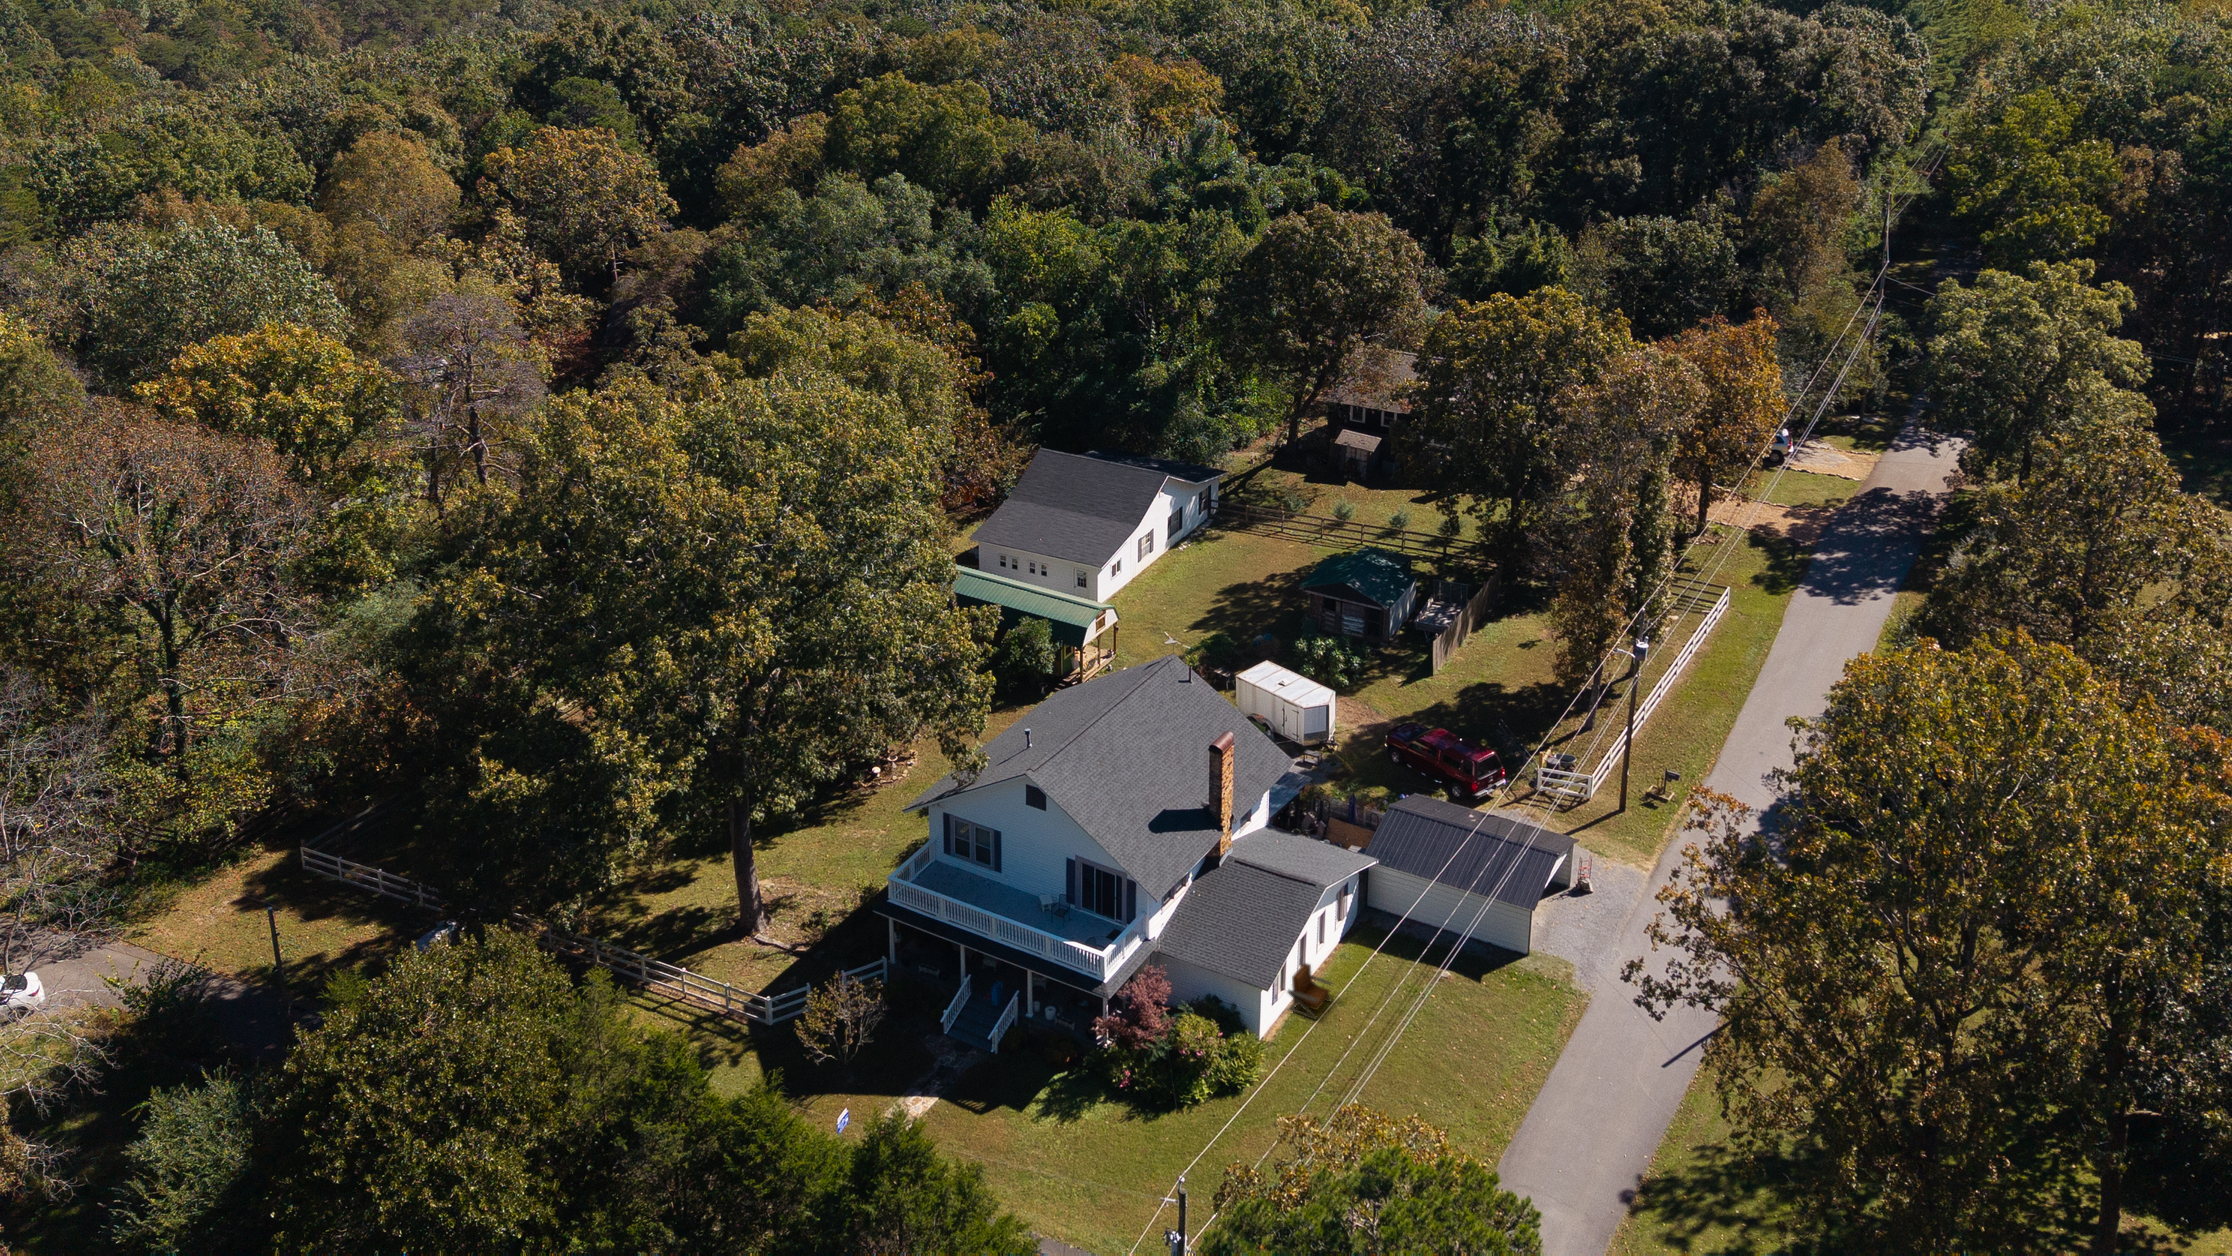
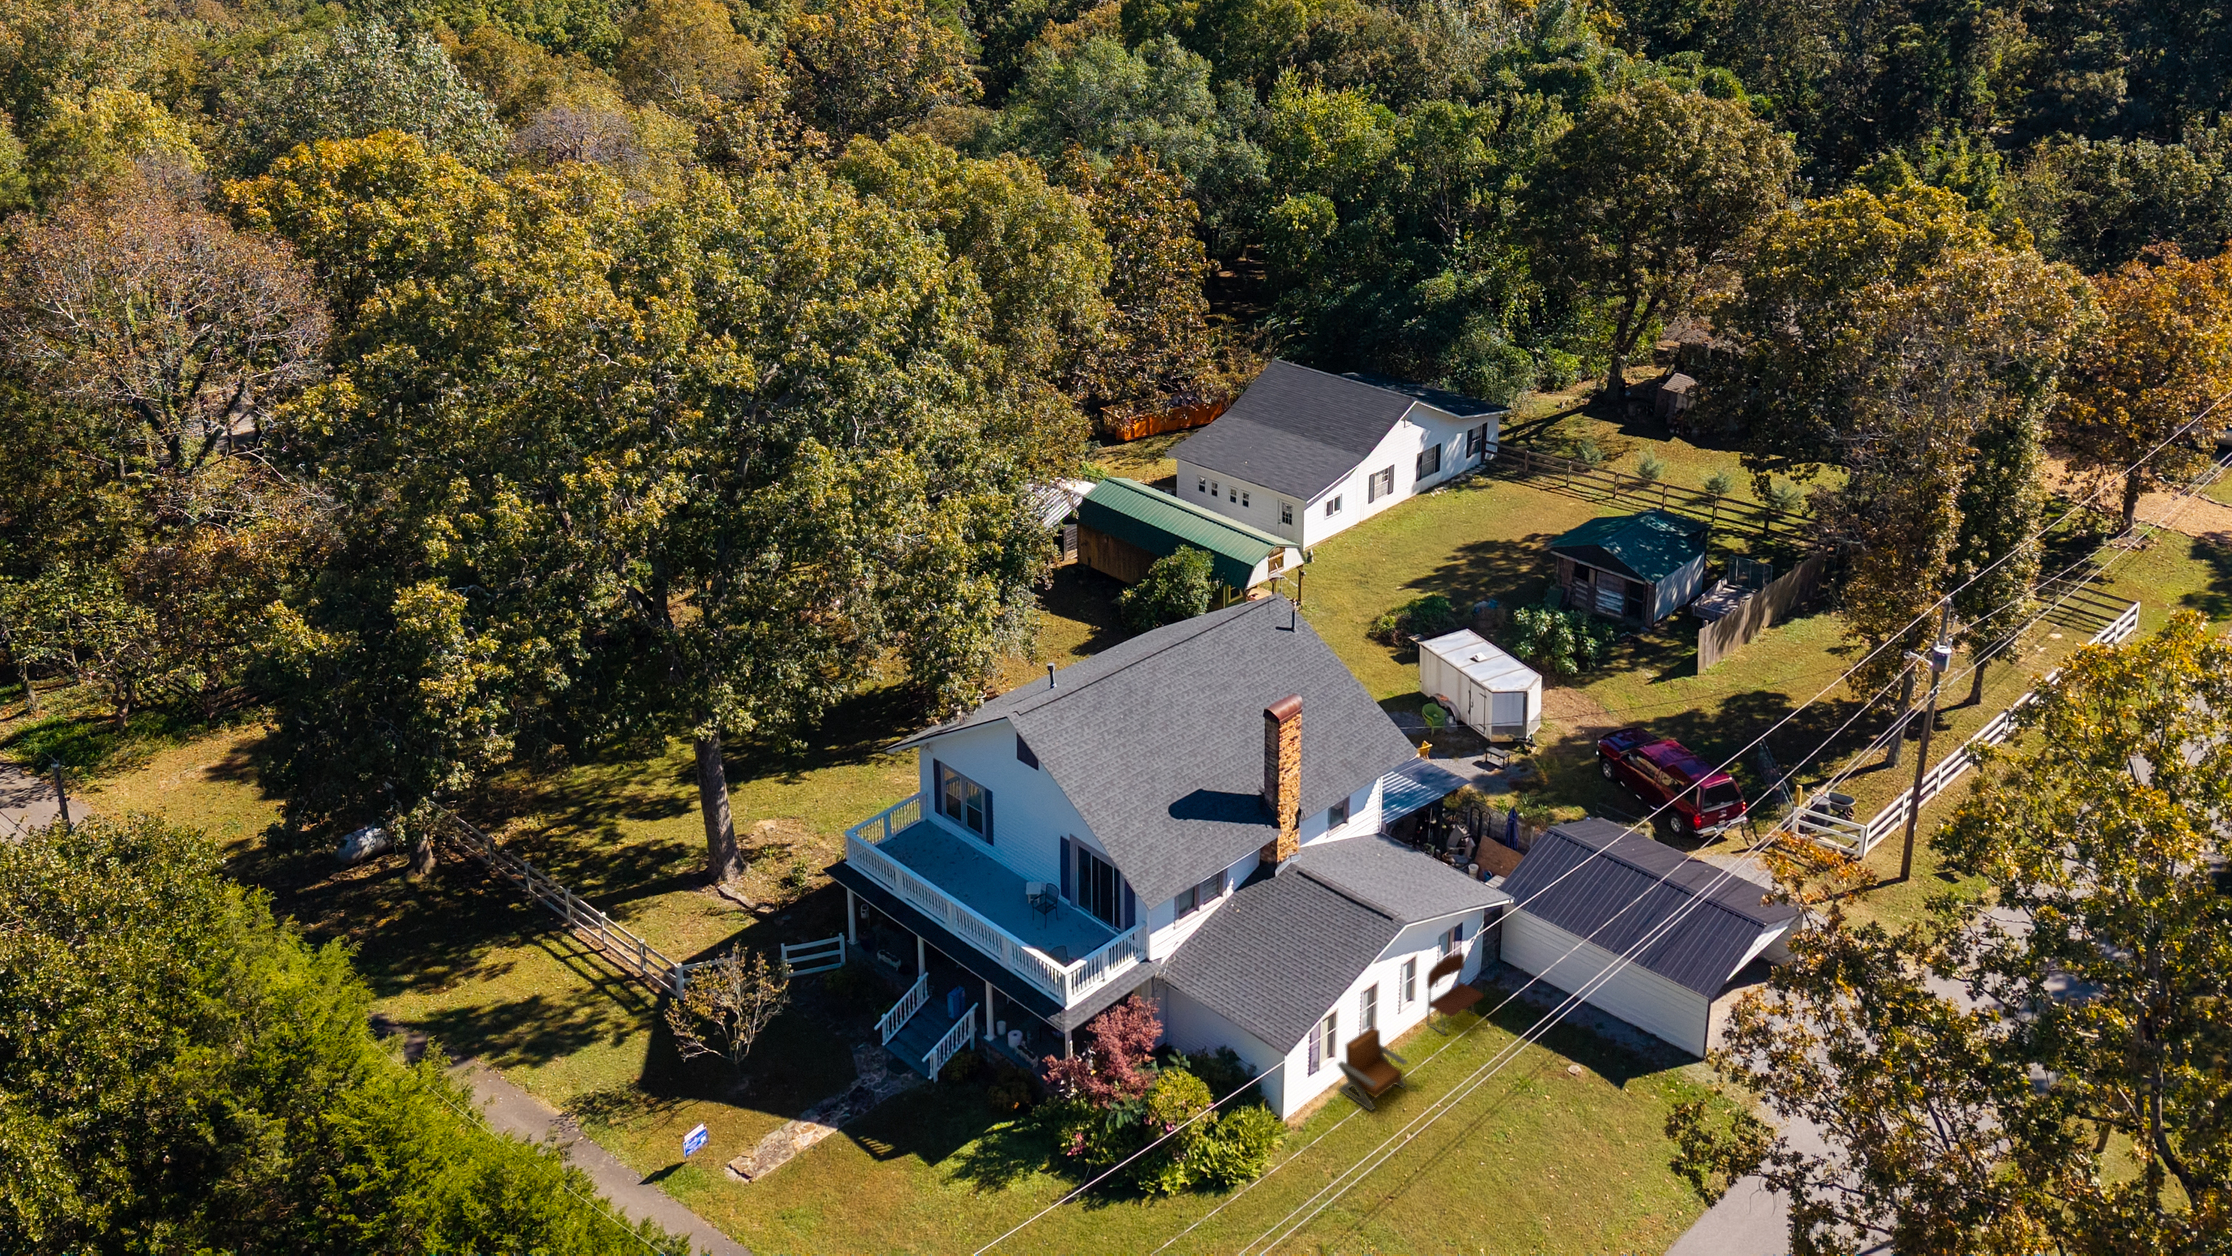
bench: none [1329,904,1366,963] -> present [1427,953,1484,1034]

